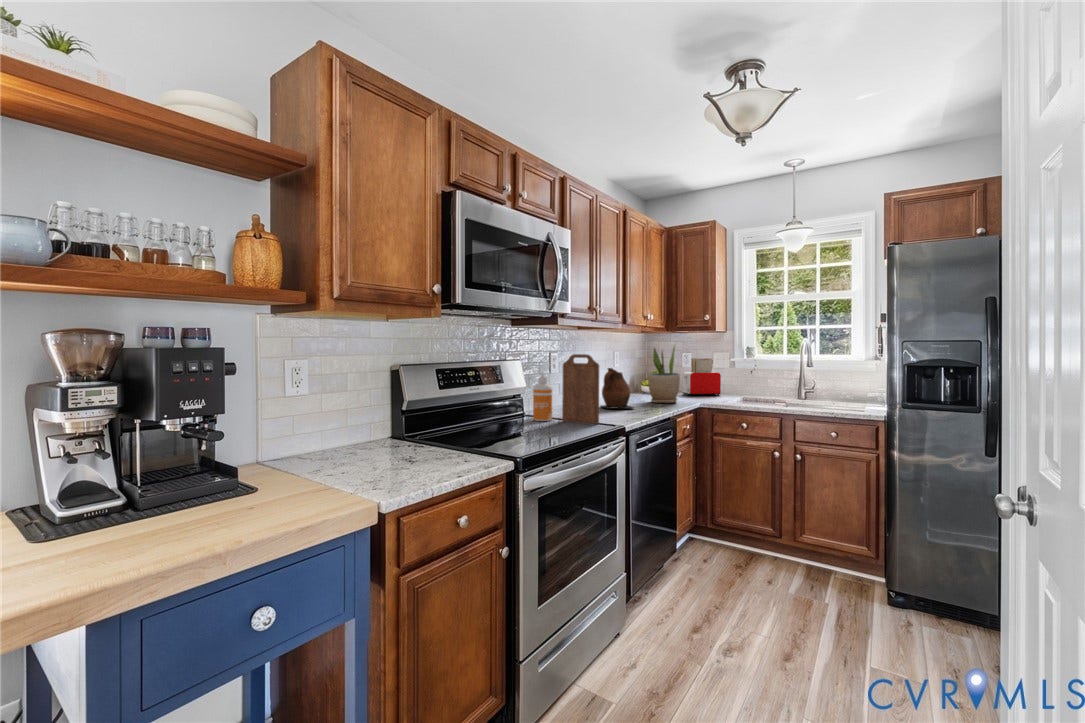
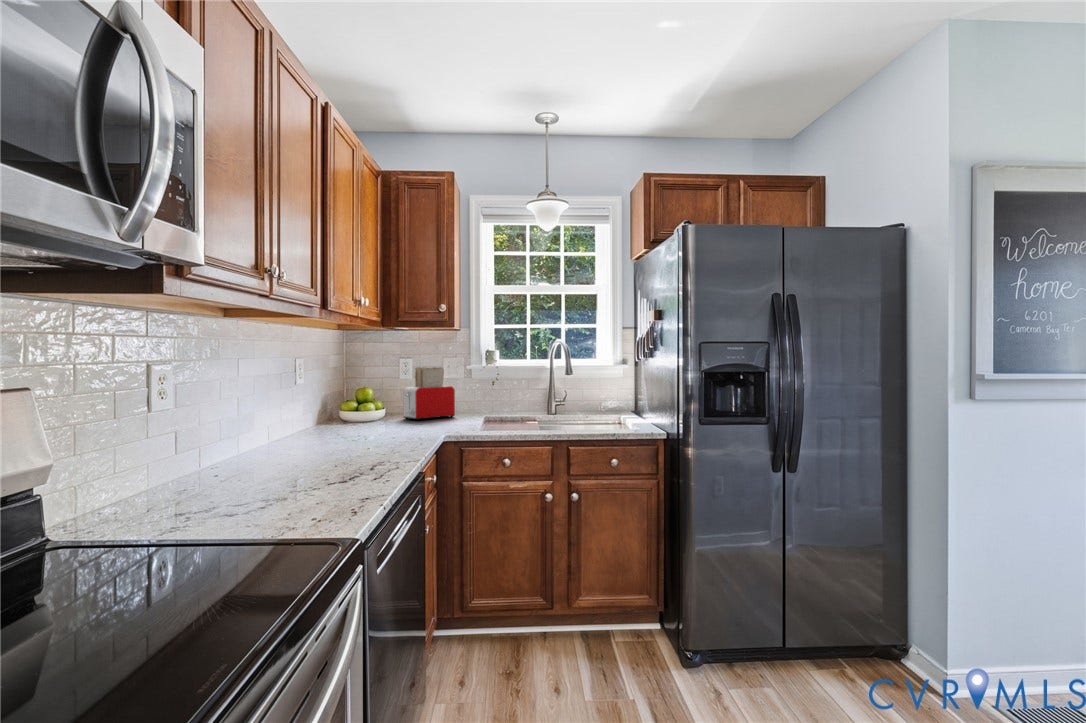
potted plant: present [648,346,680,403] -> none [358,344,407,438]
cutting board: present [562,354,599,424] -> none [190,362,280,507]
ceramic pitcher: present [601,368,633,409] -> none [273,386,342,460]
soap dispenser: present [533,373,552,421] -> none [111,404,165,515]

